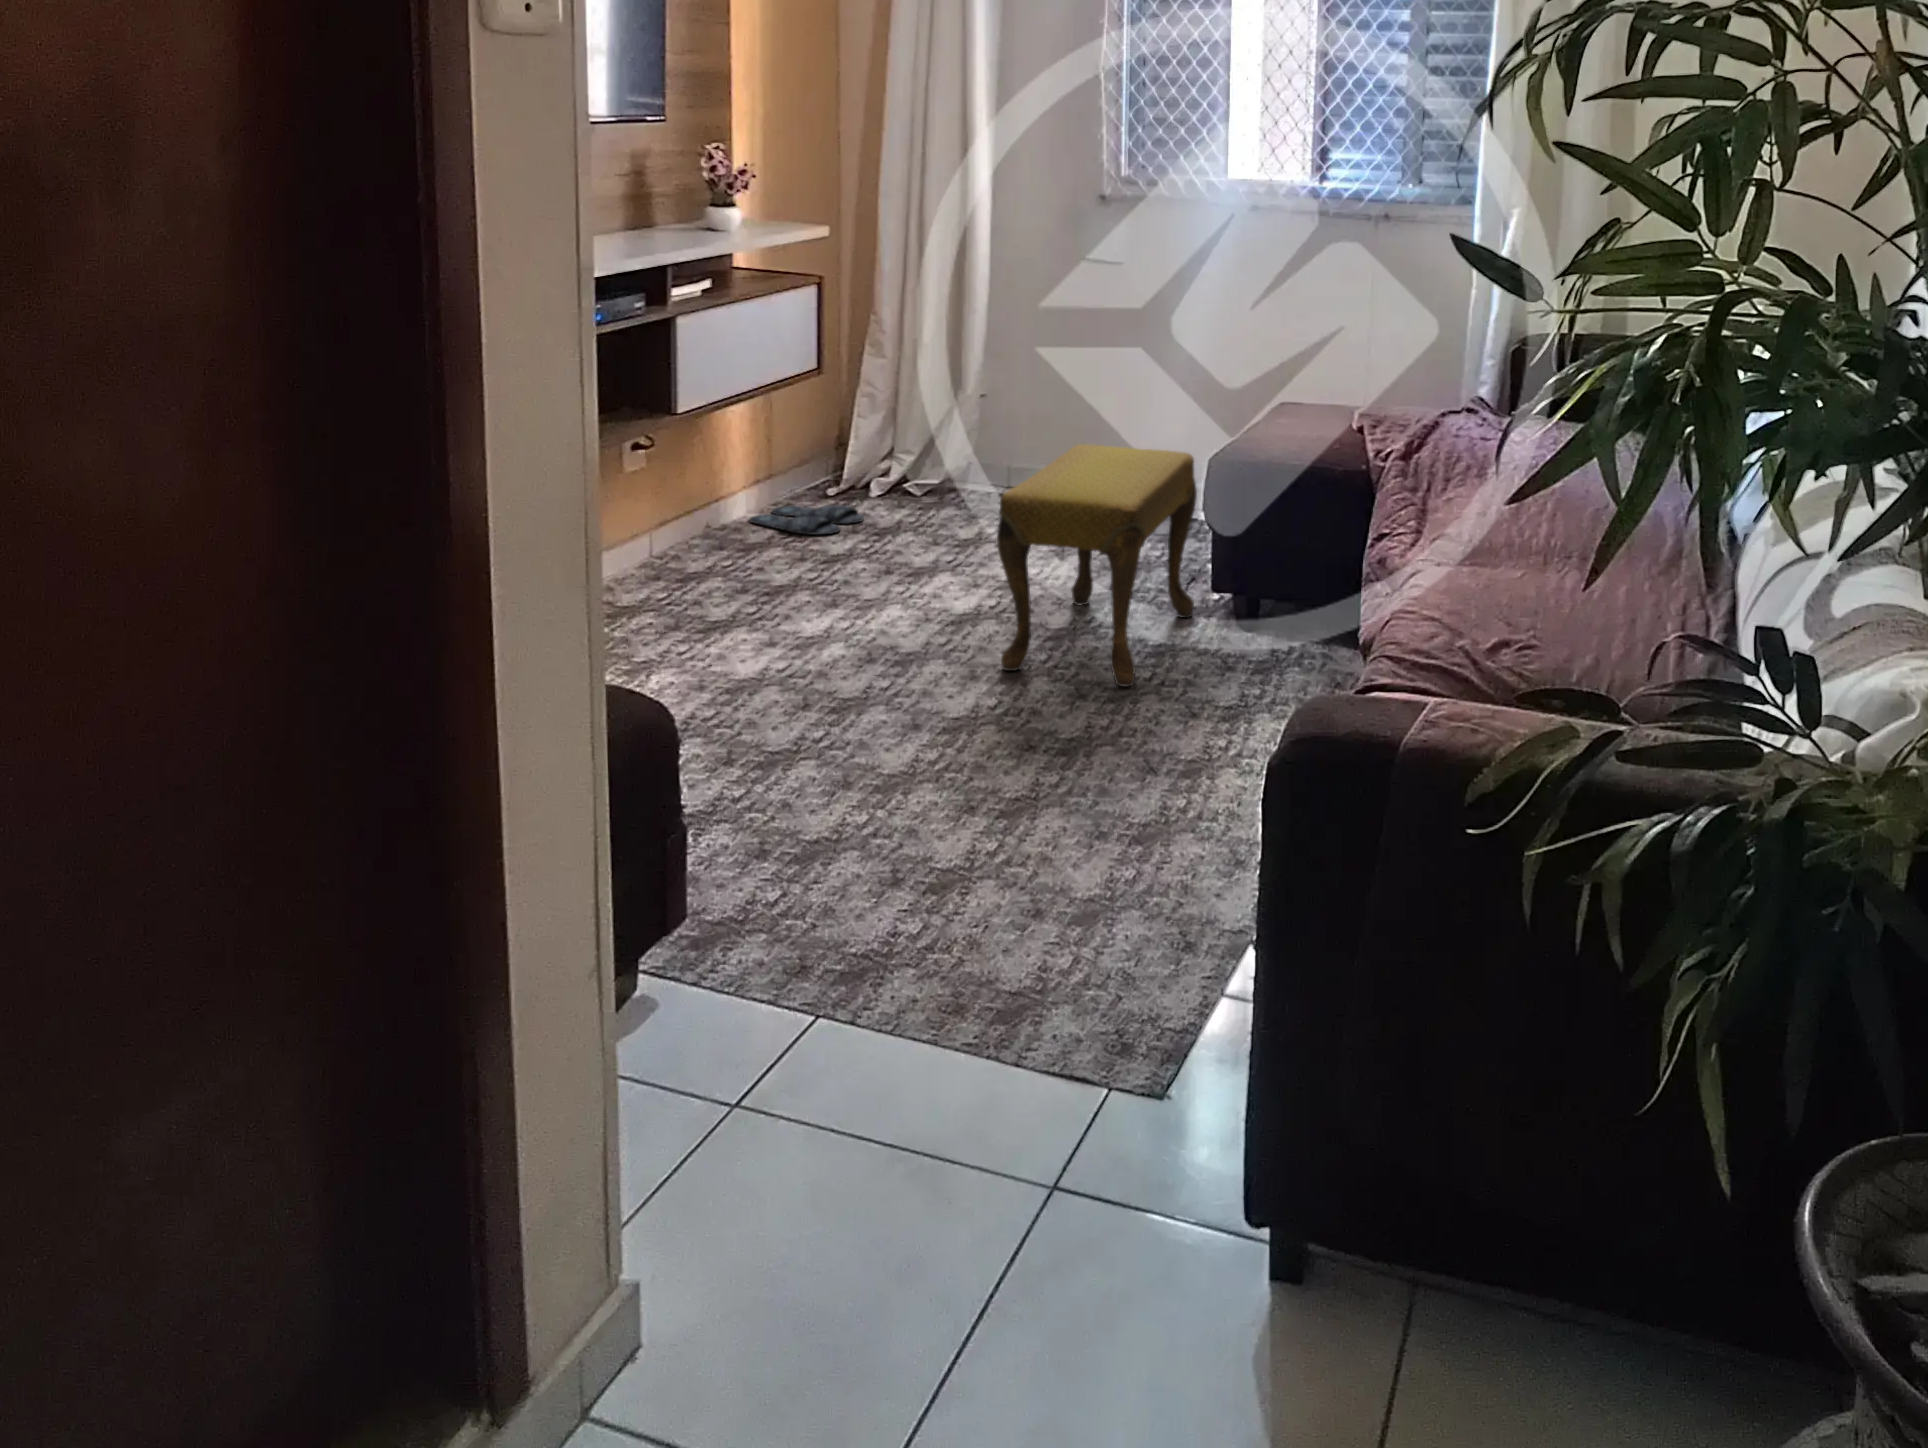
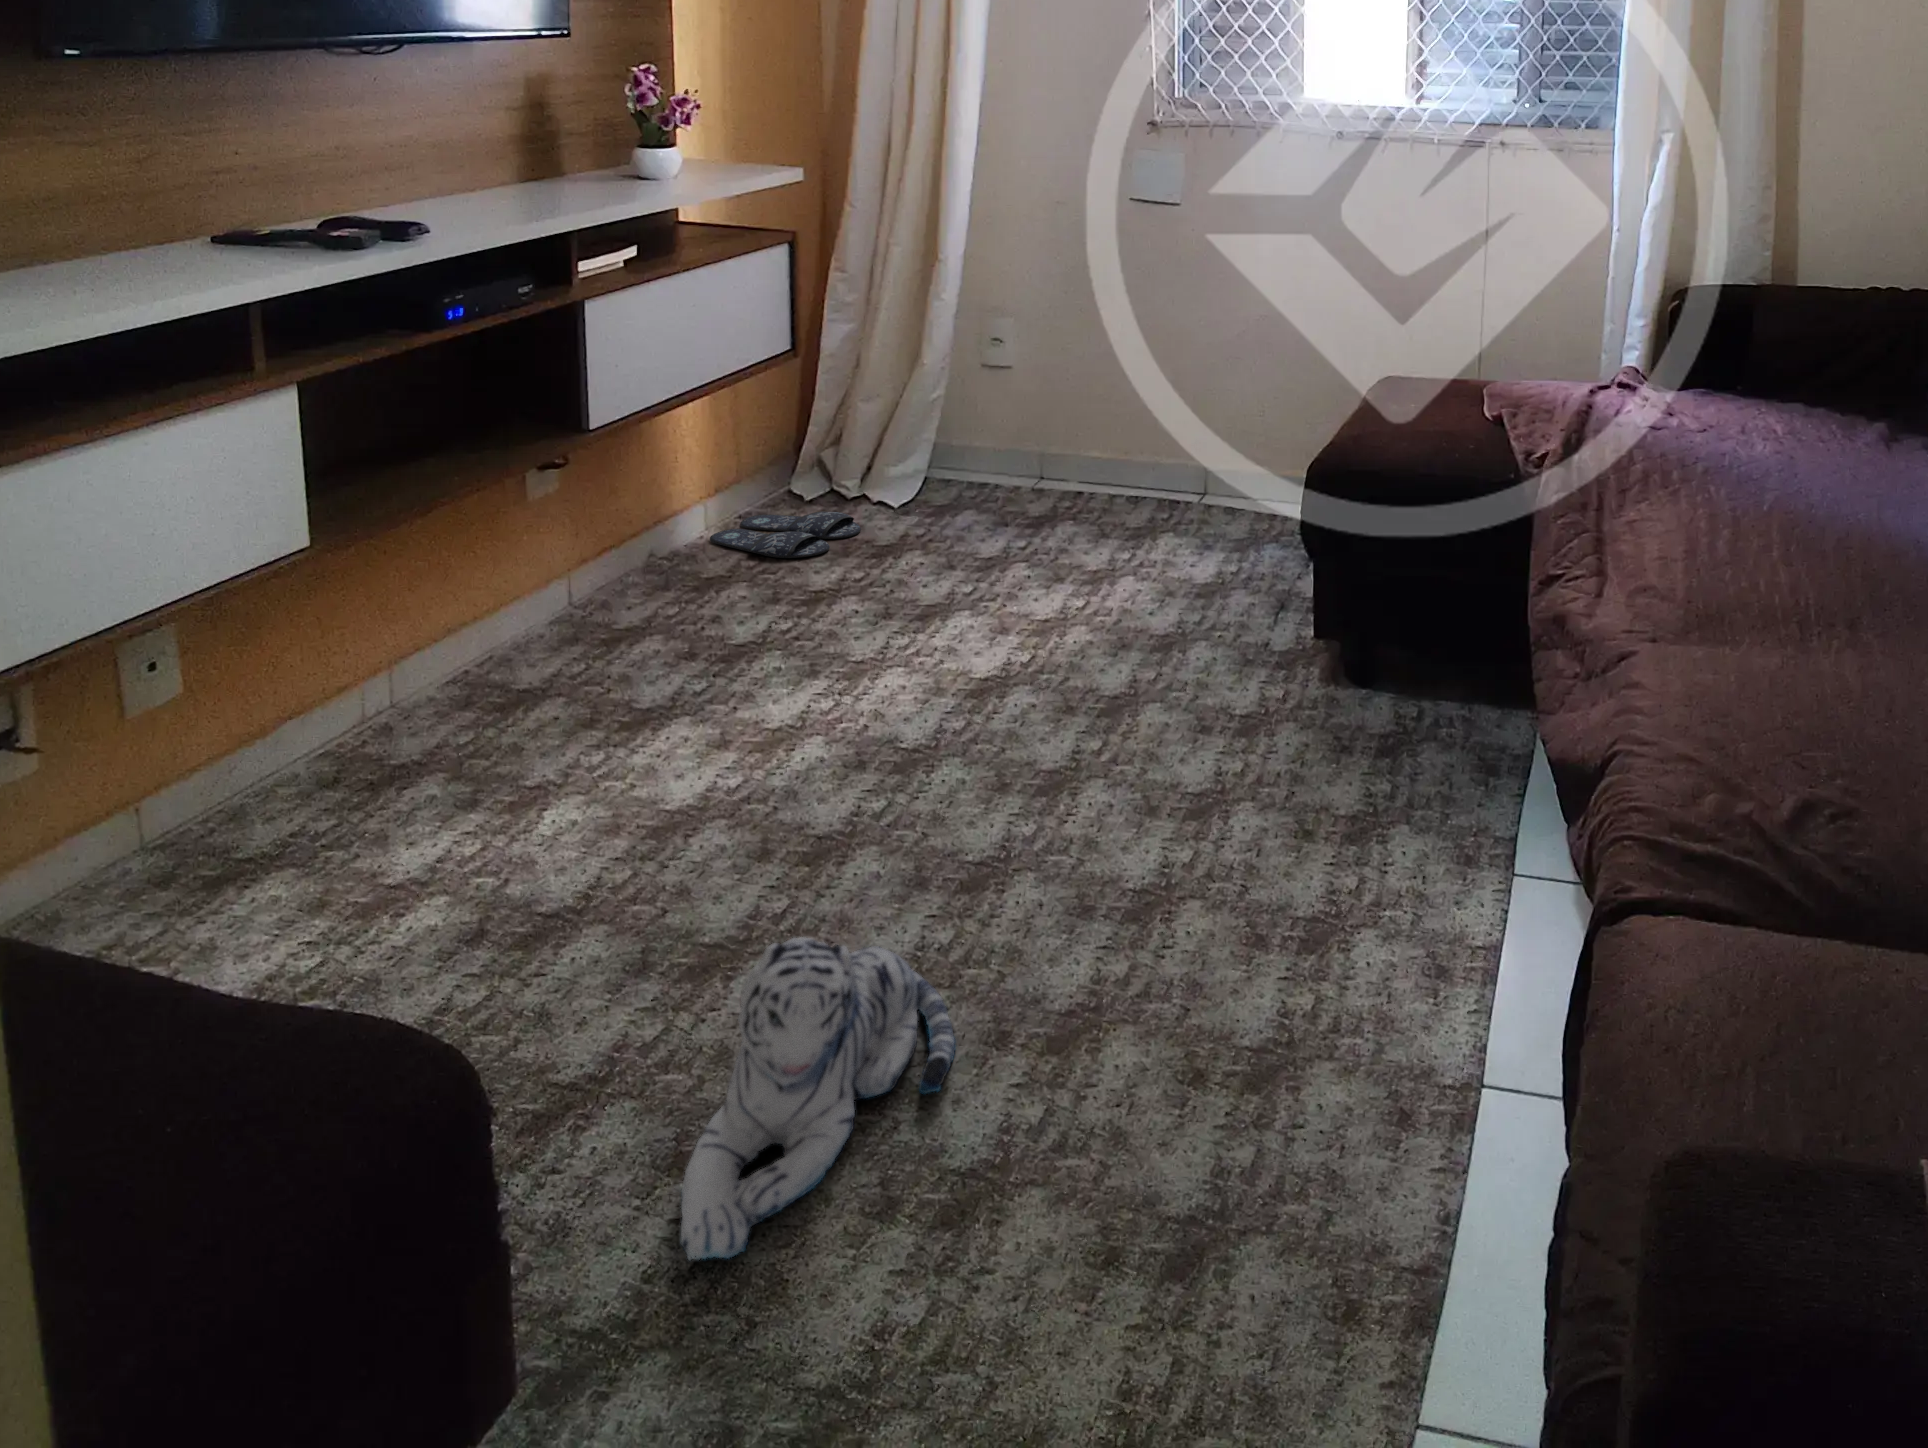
footstool: present [997,444,1197,687] -> none [1032,446,1292,789]
plush toy: none [773,712,941,889] -> present [681,937,956,1260]

